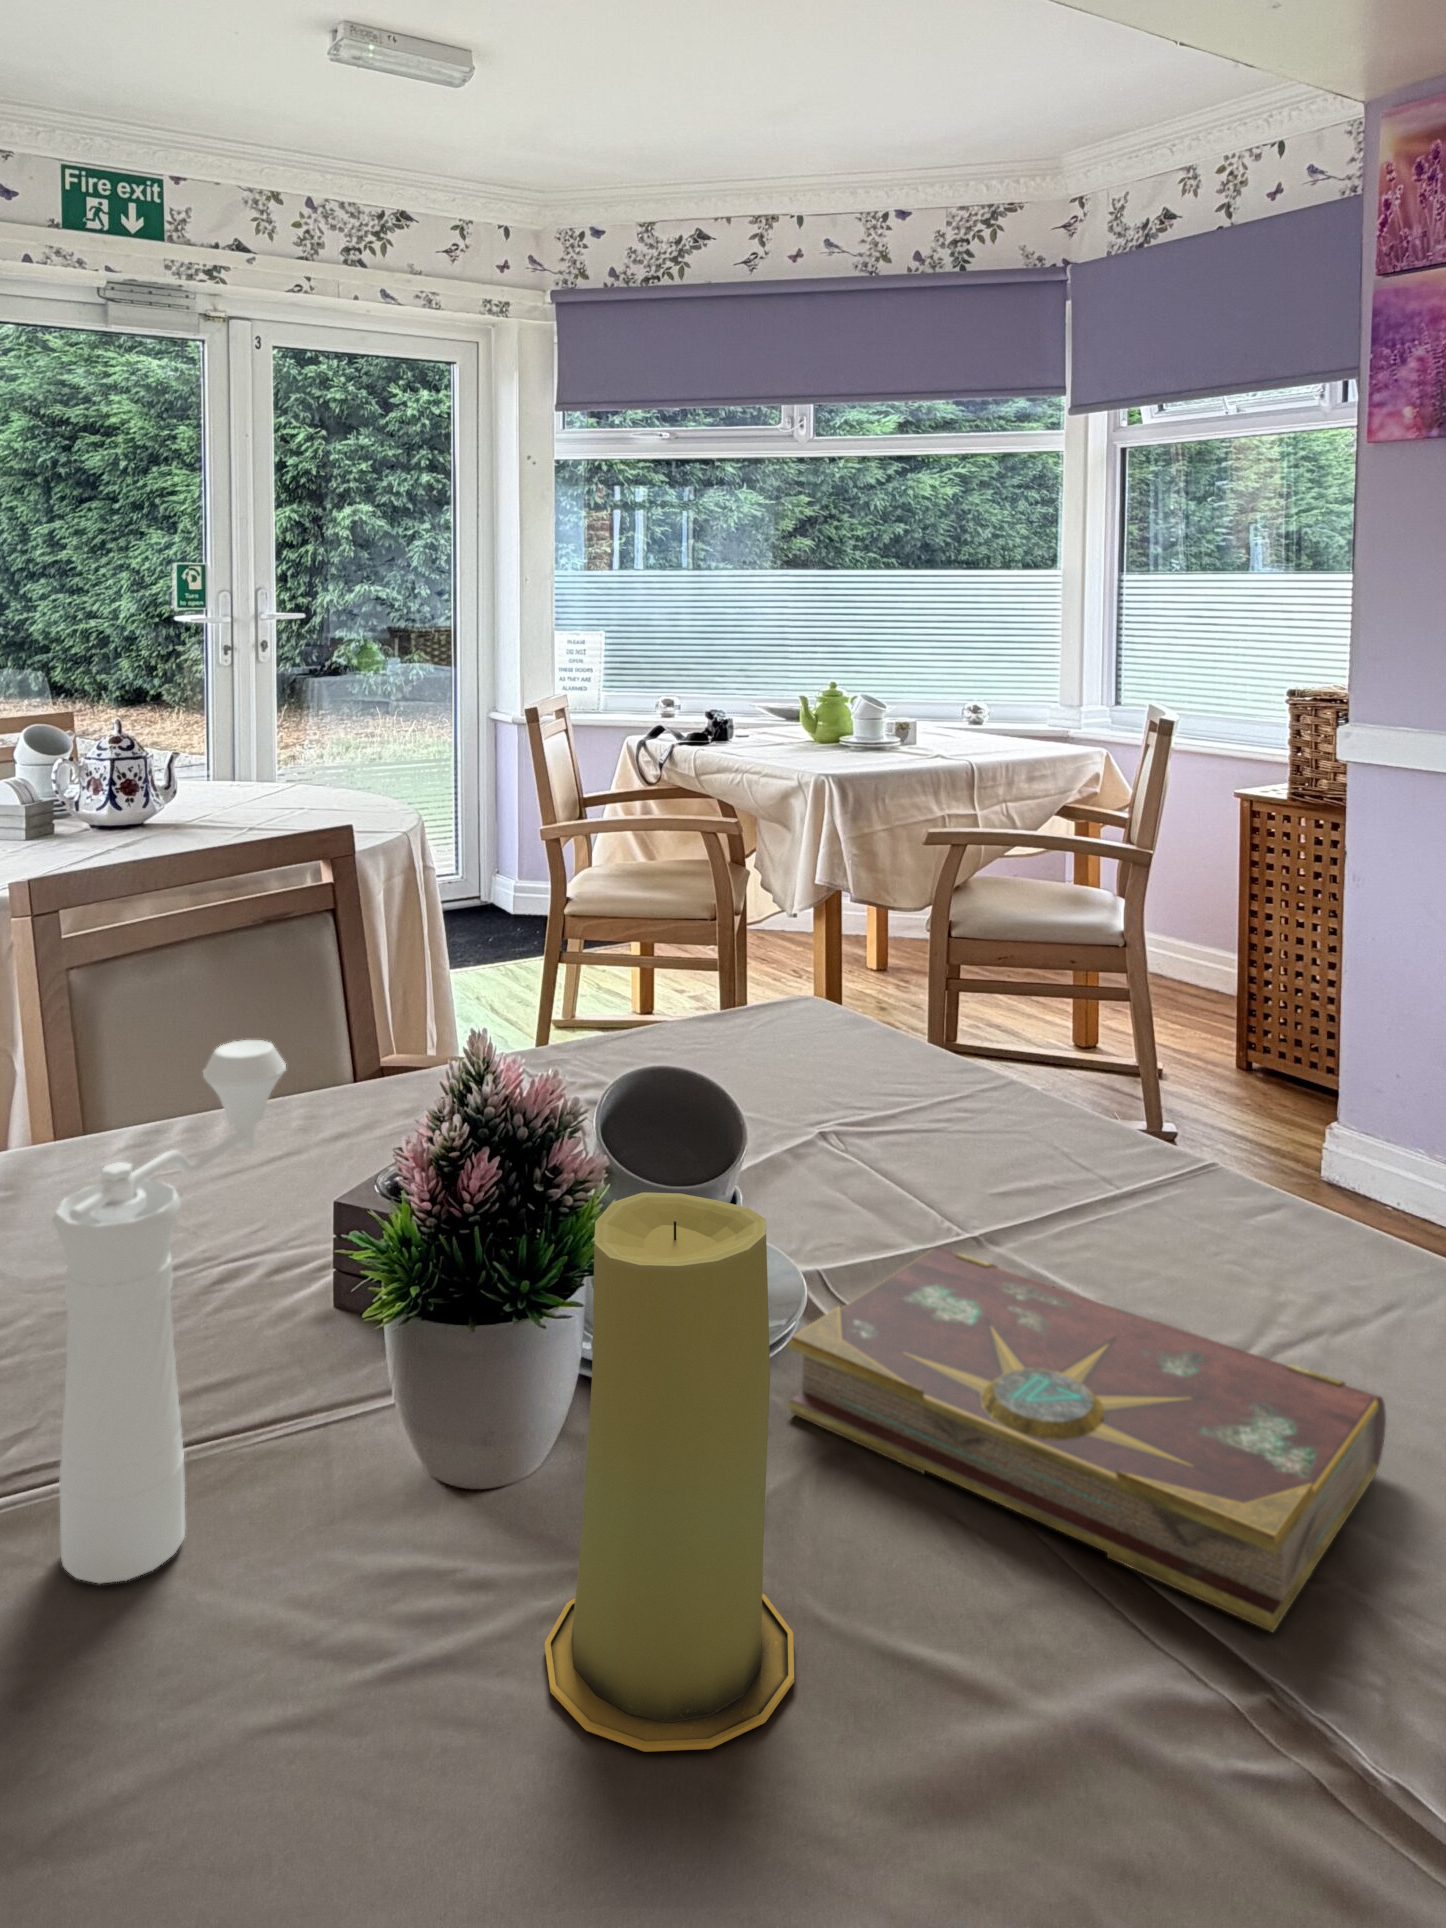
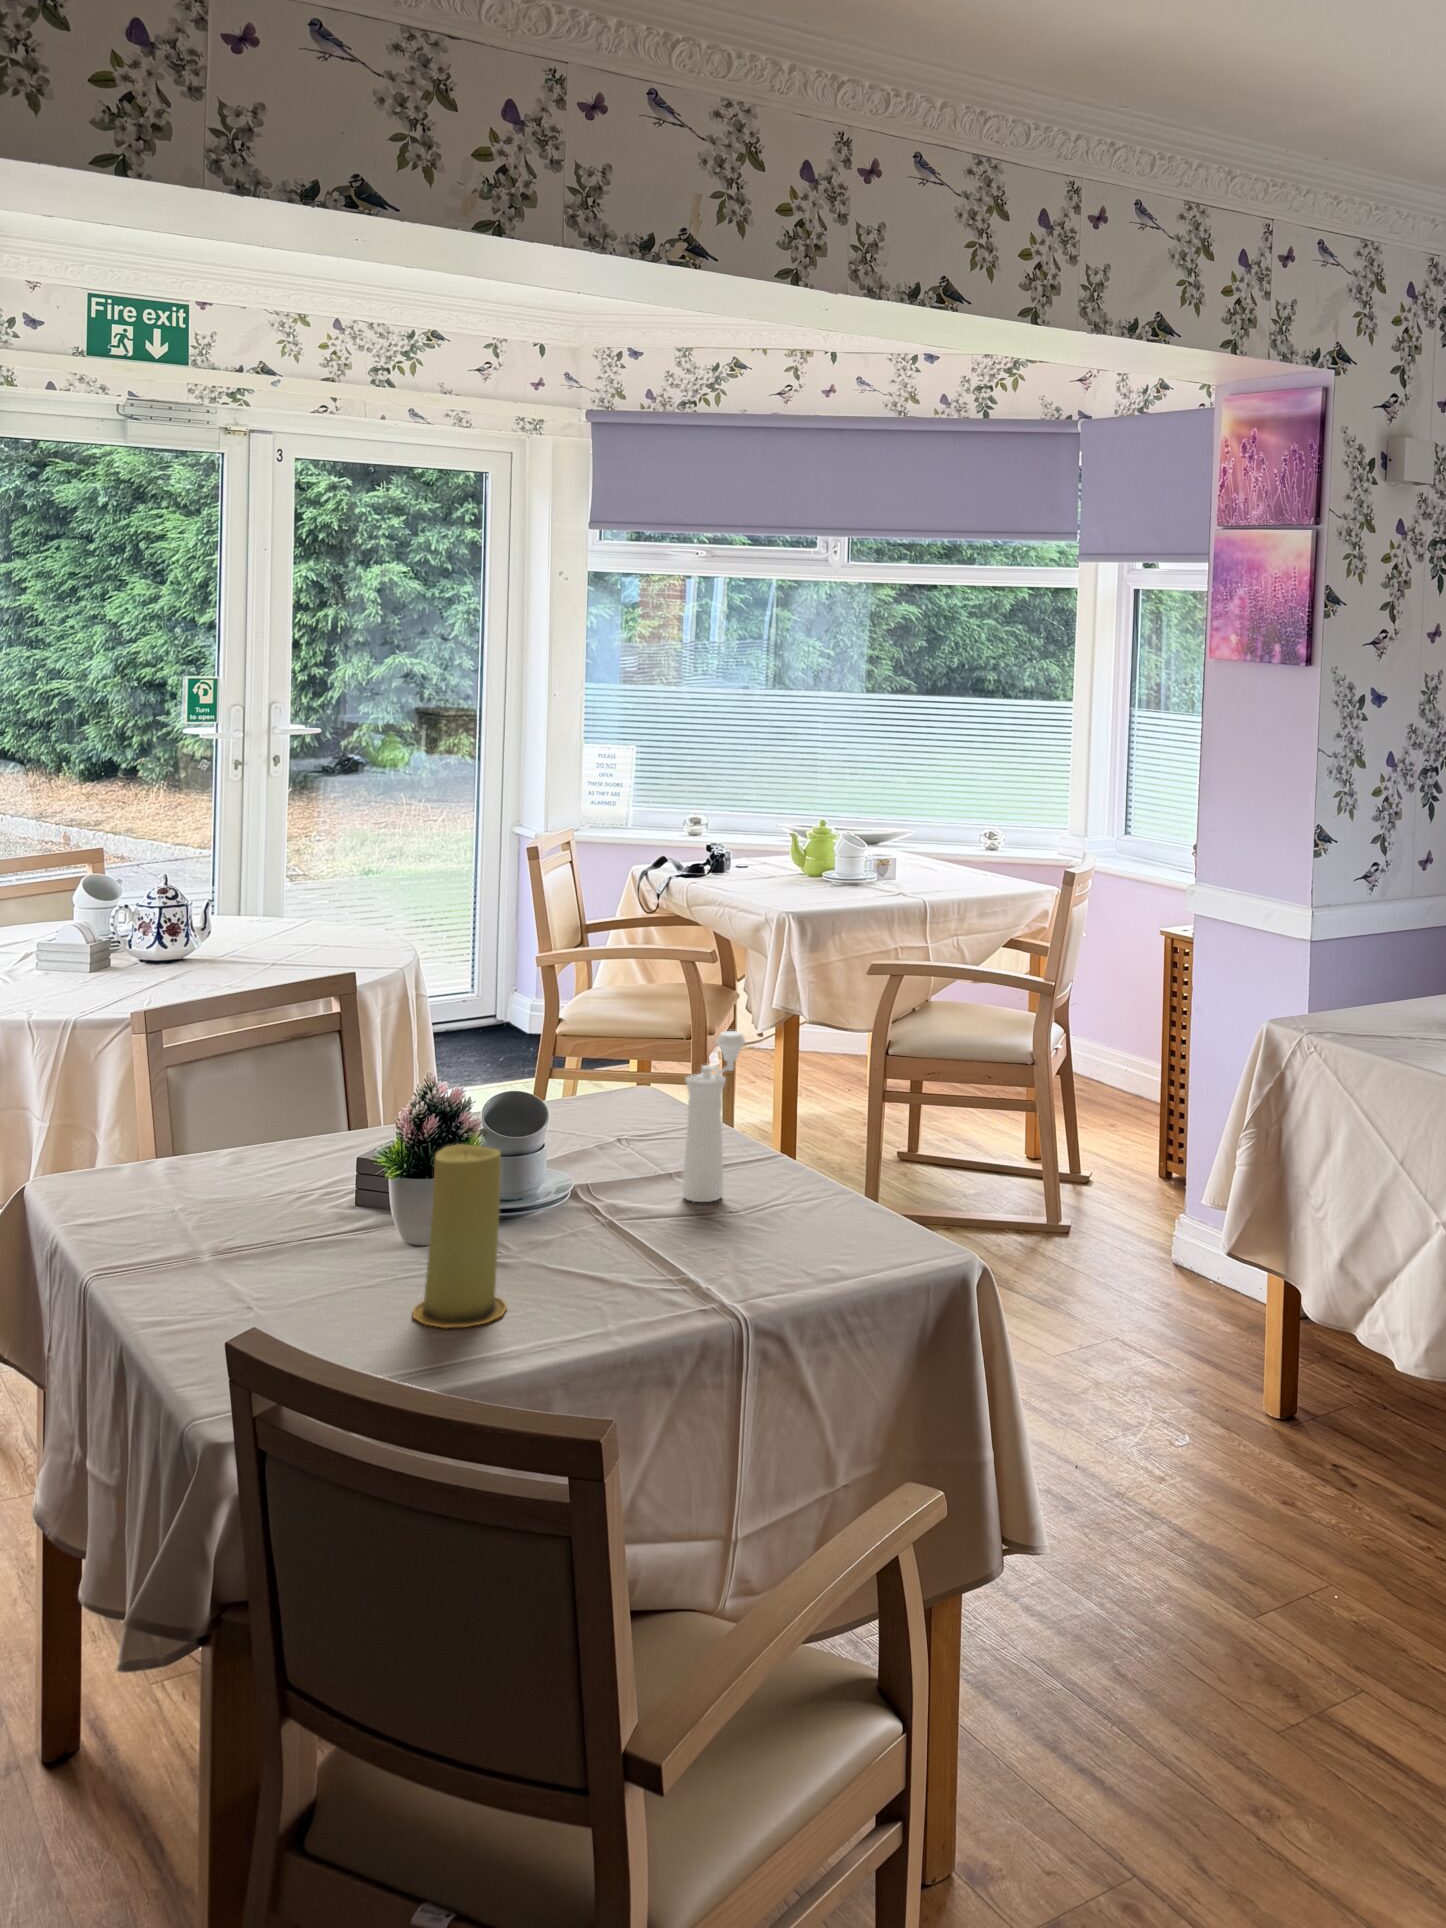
pepper mill: present [52,1040,286,1583] -> present [683,1031,745,1202]
book: present [788,1248,1386,1632] -> none [537,1198,780,1306]

